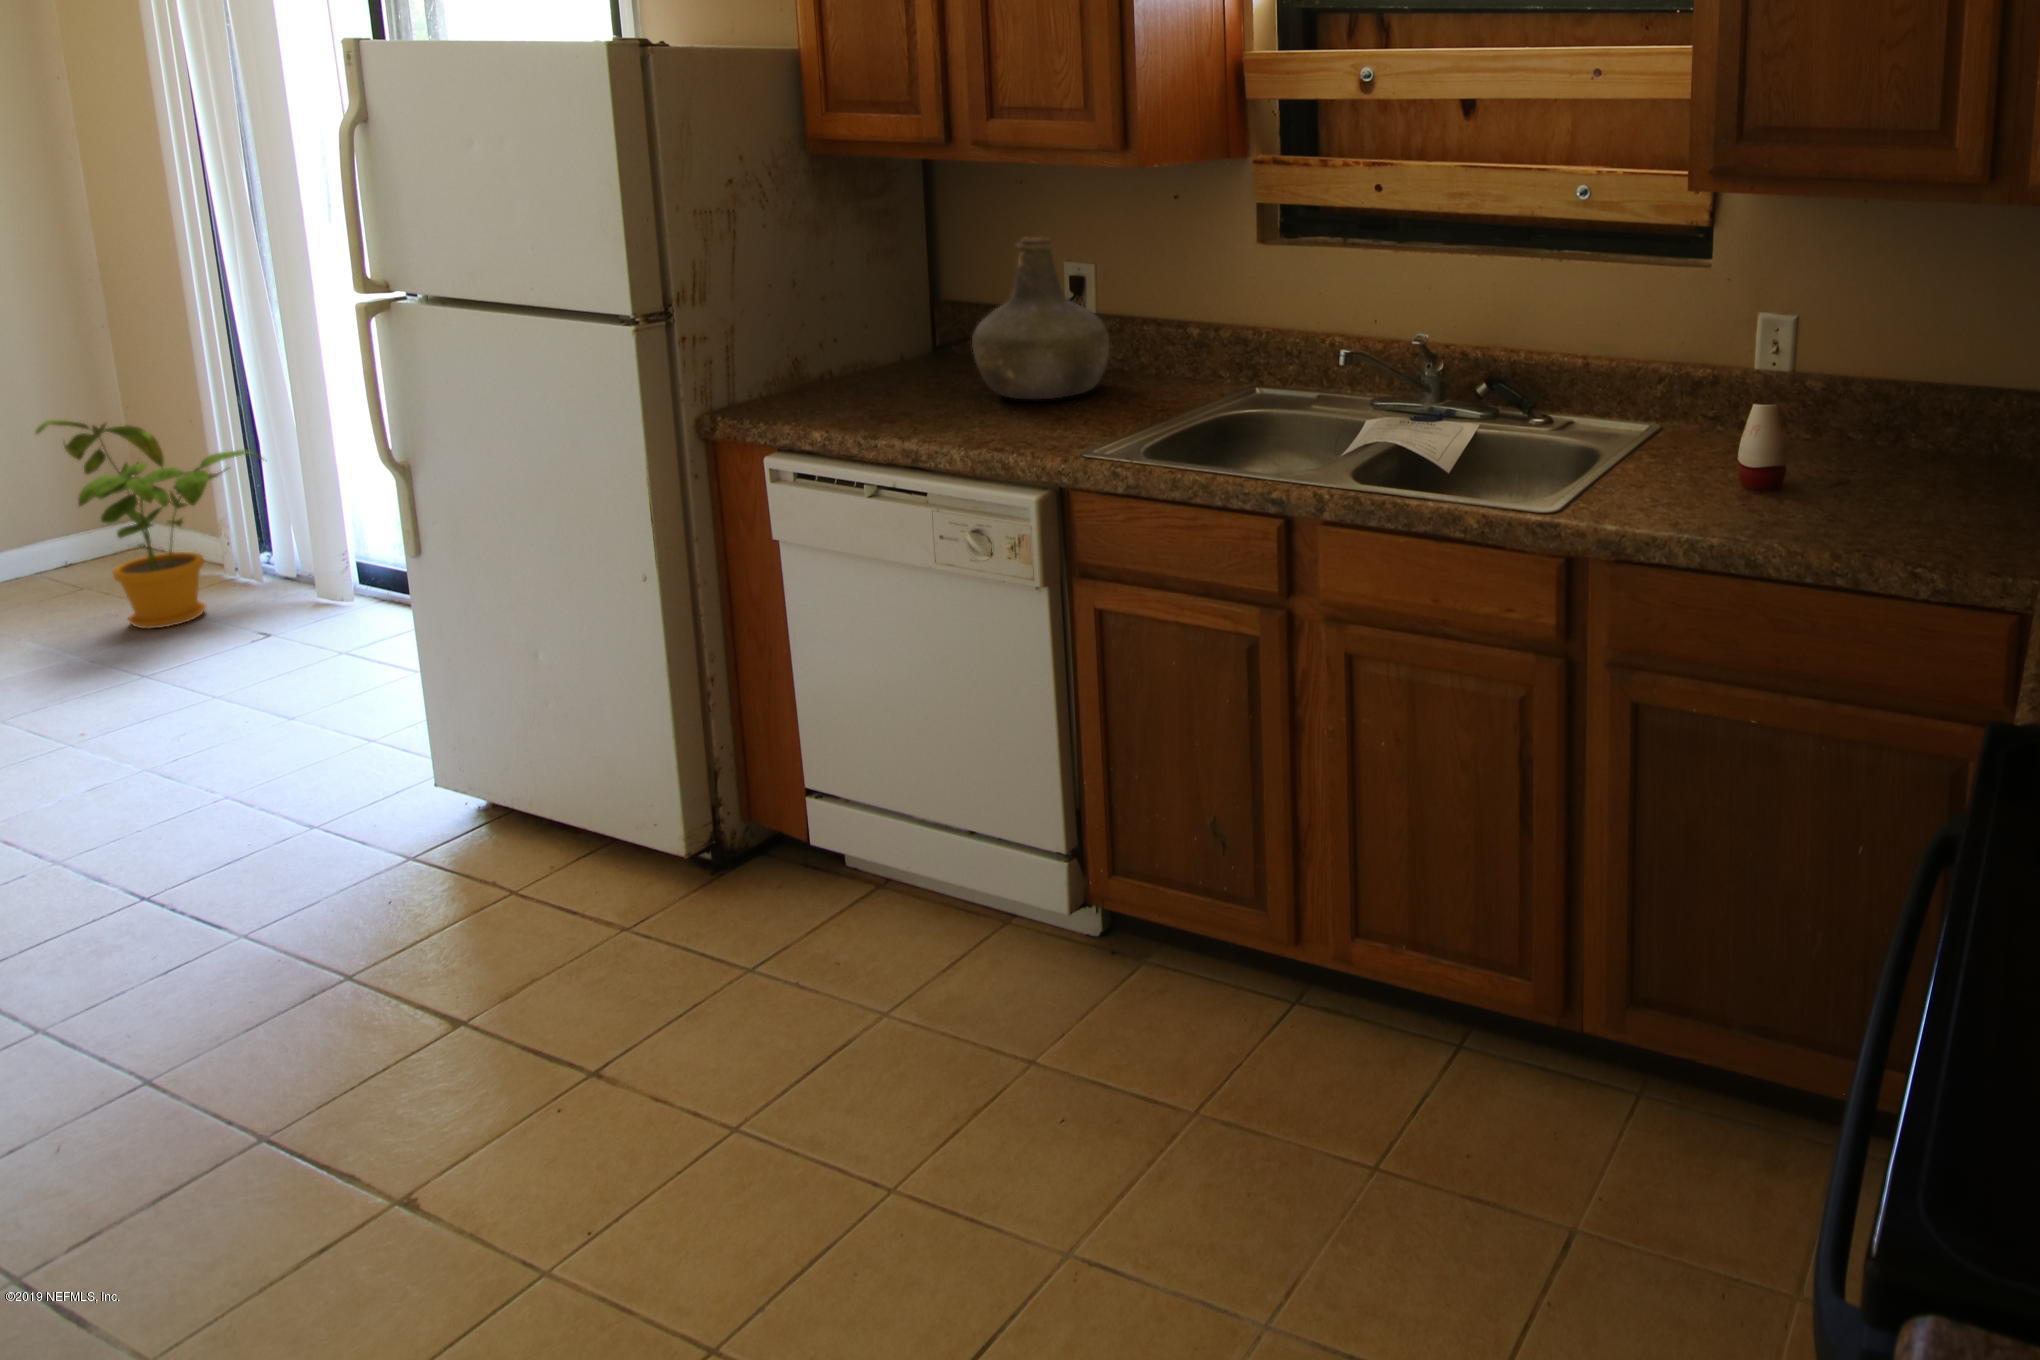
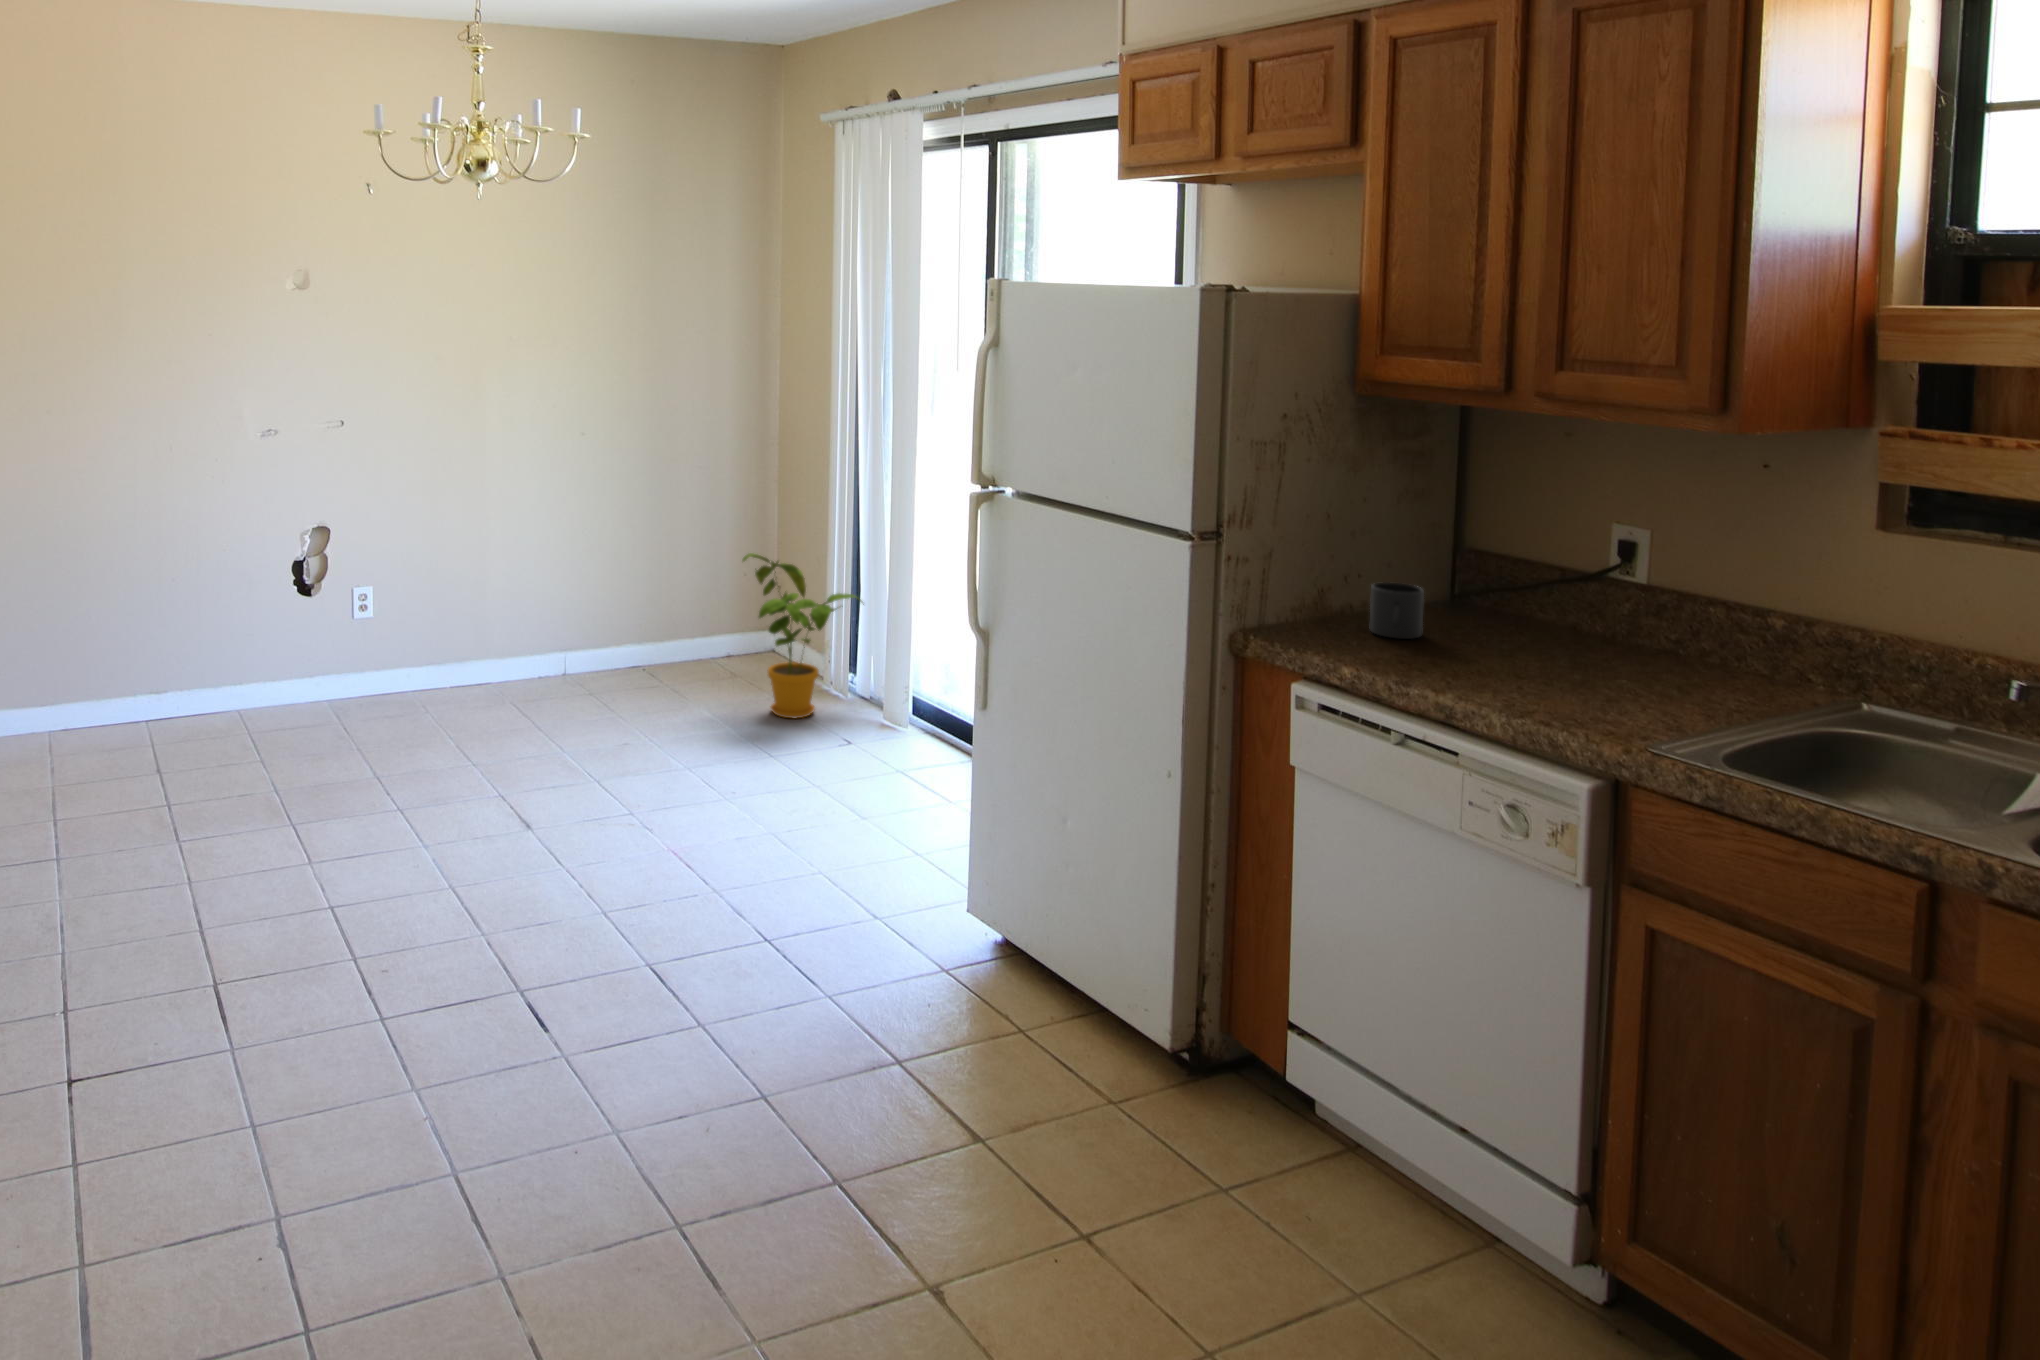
bottle: present [972,237,1109,400] -> none [1503,496,1666,674]
mug: none [850,341,905,396] -> present [1370,582,1424,639]

